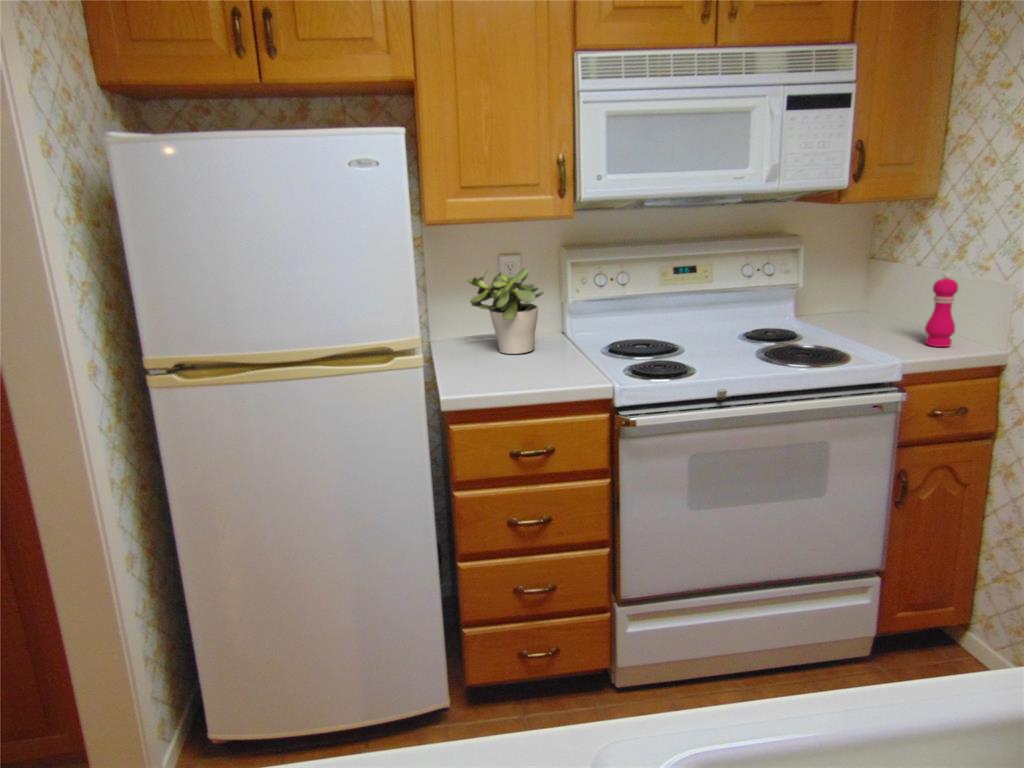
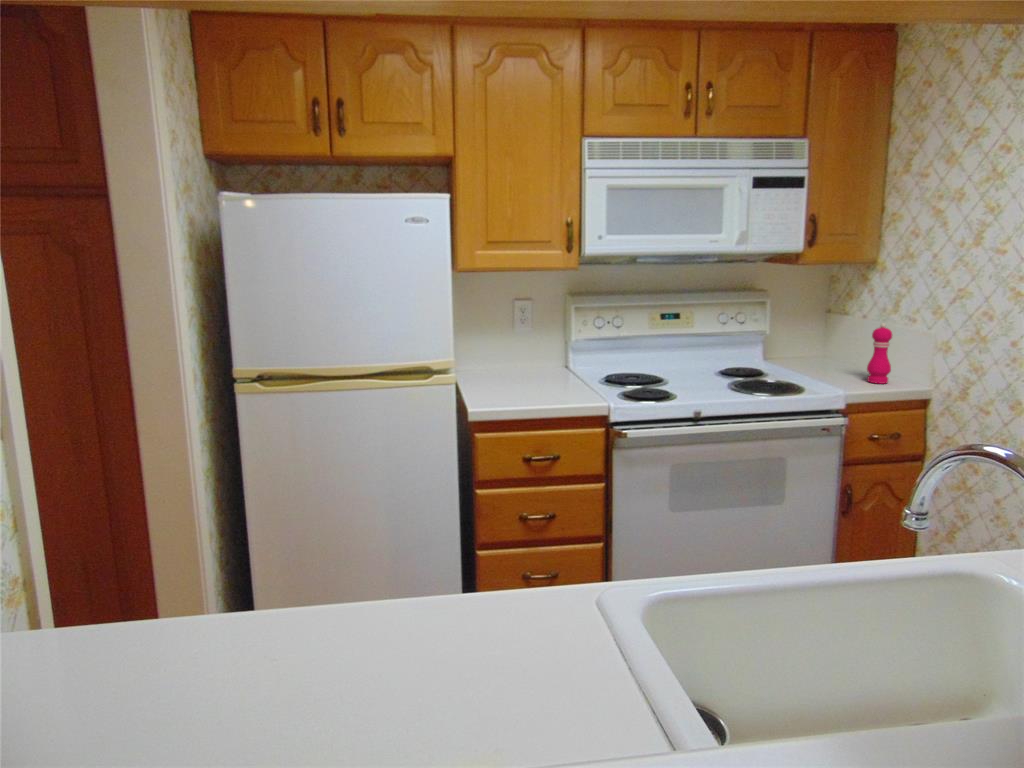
potted plant: present [468,268,543,354] -> none [488,309,552,381]

